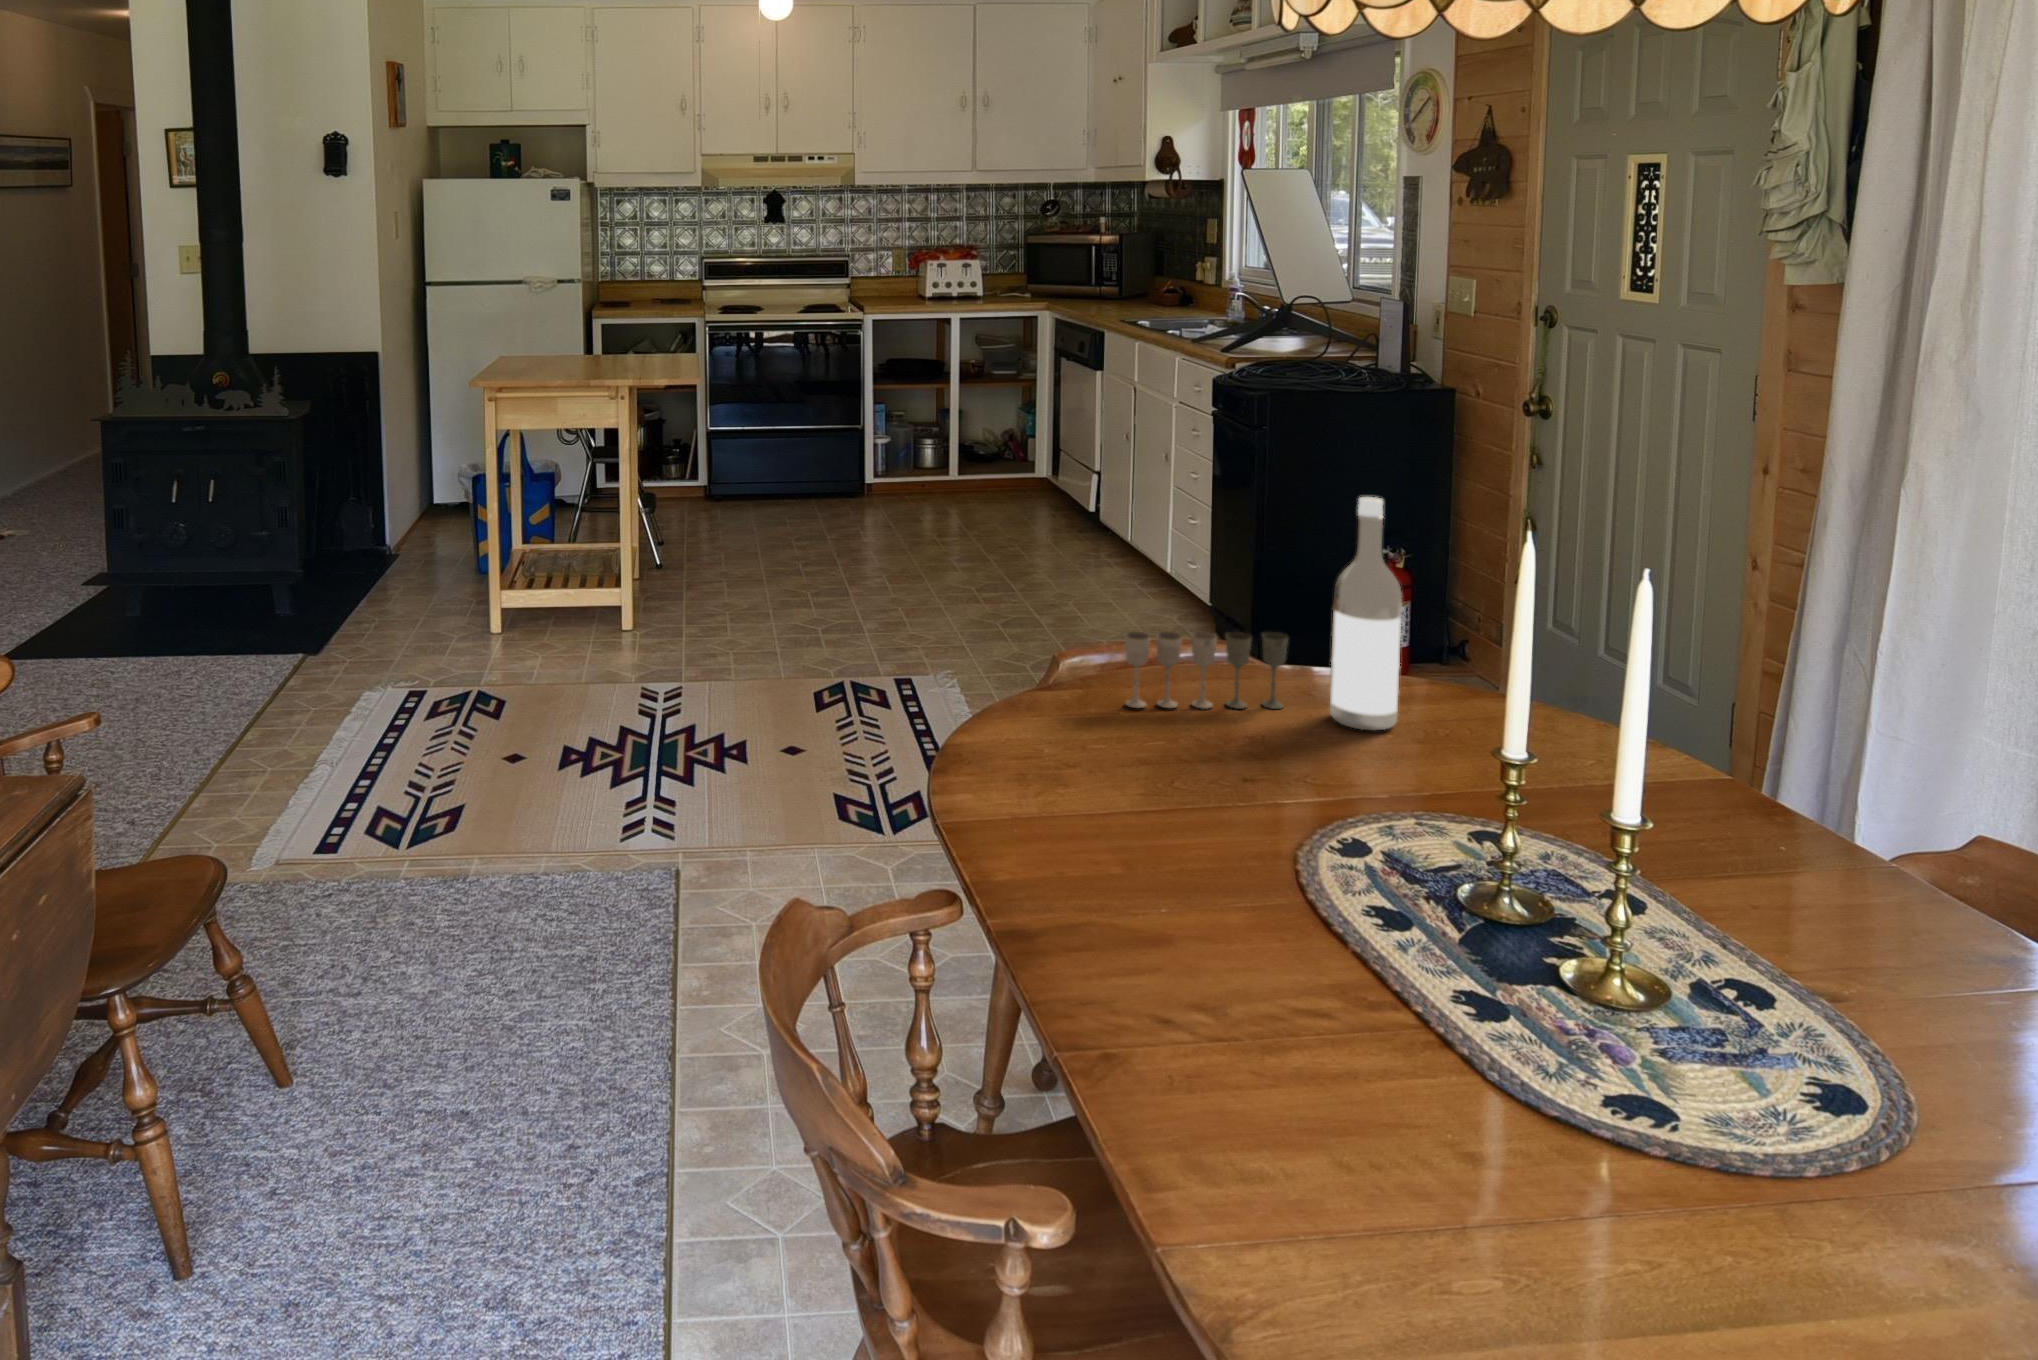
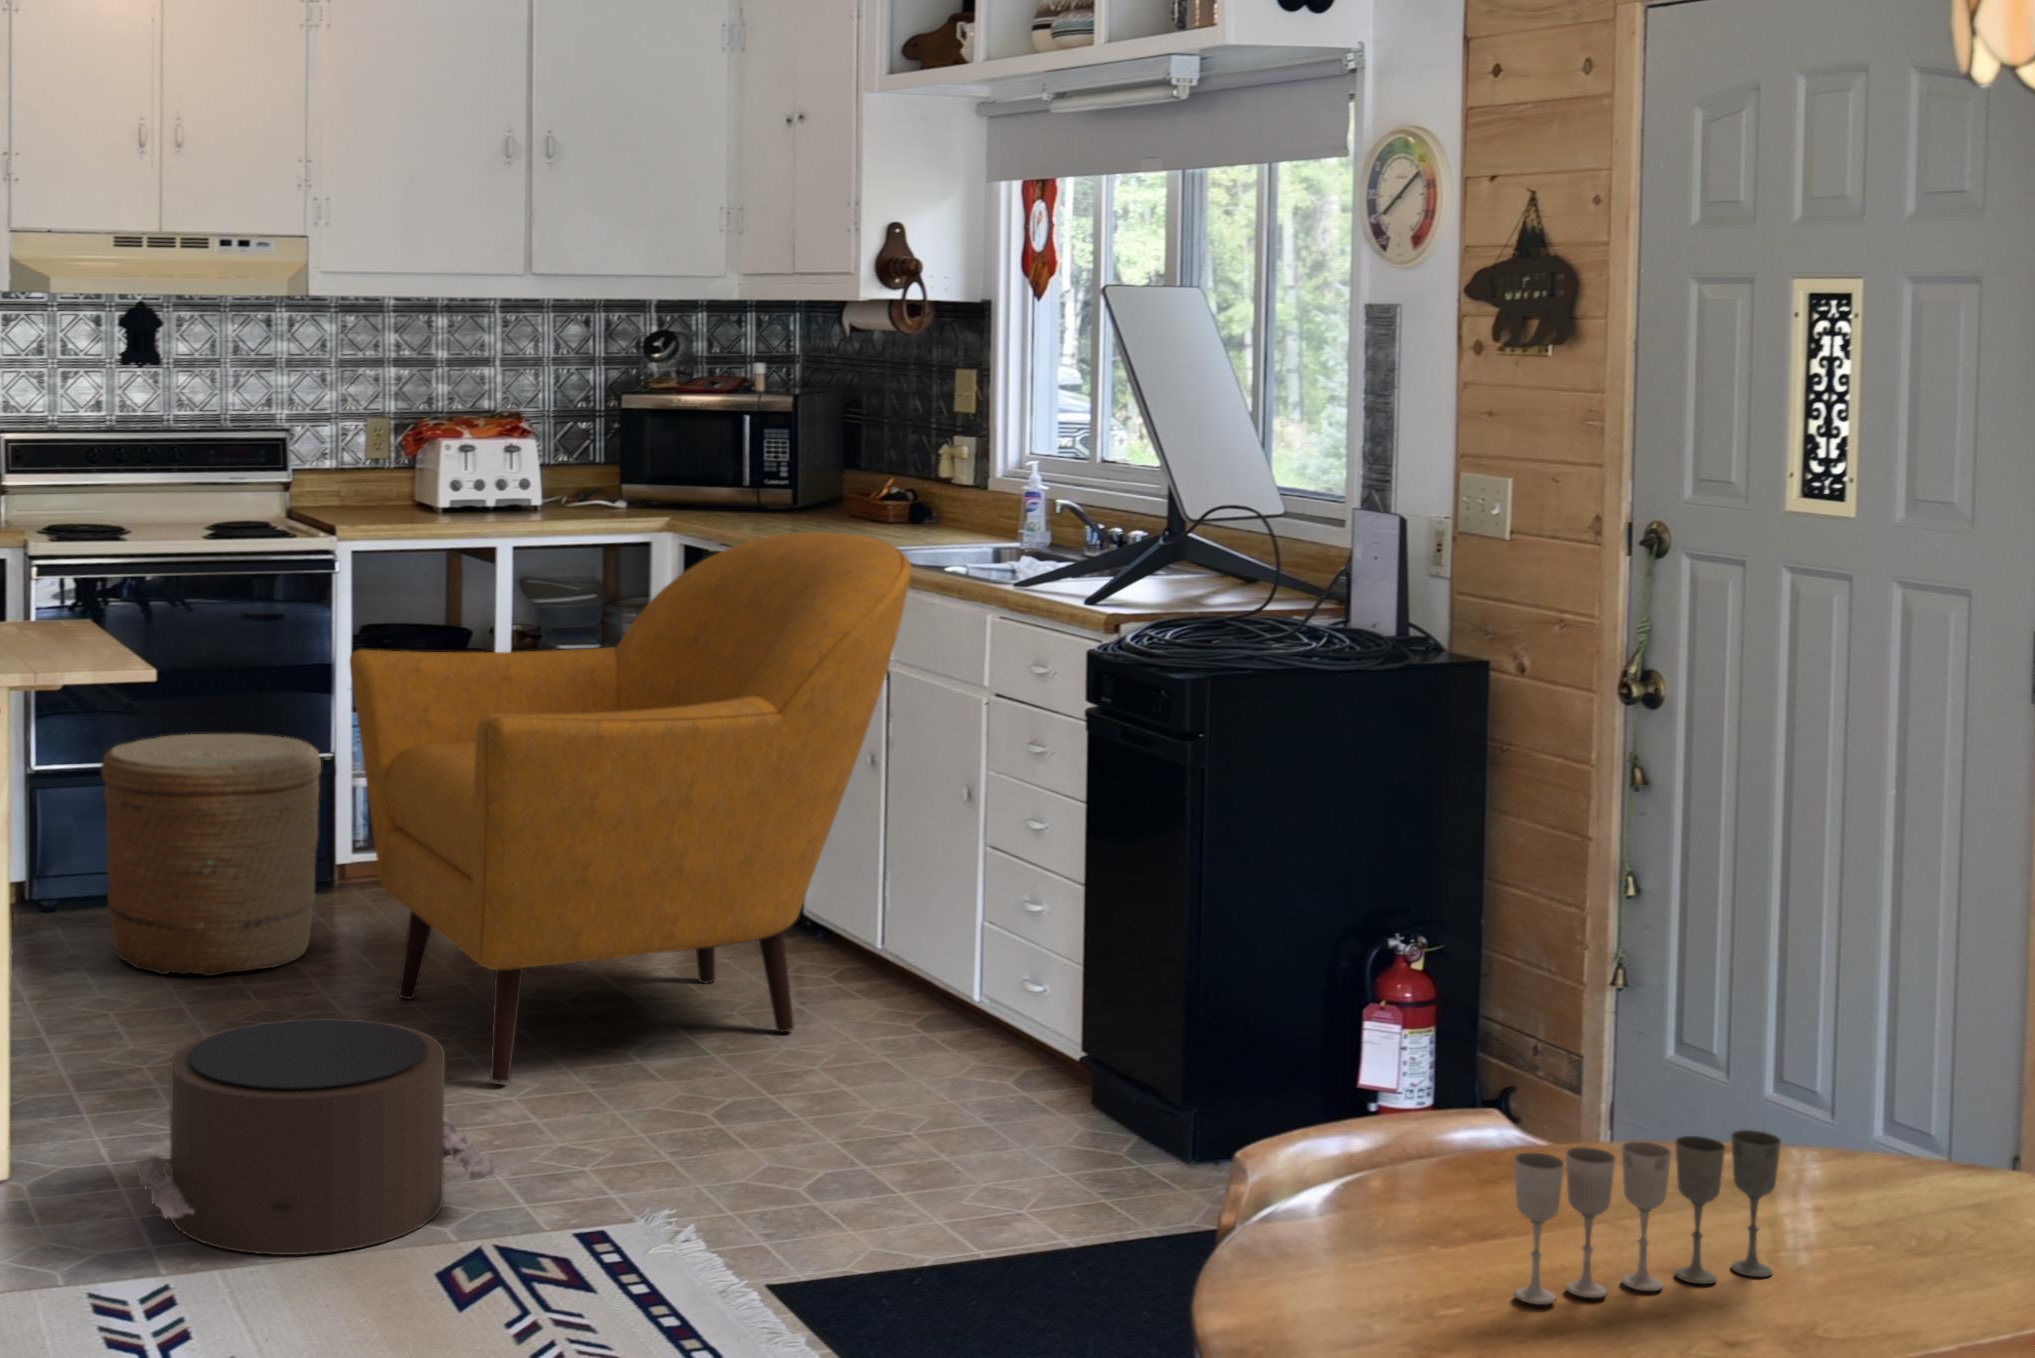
armchair: none [847,311,1136,593] -> present [350,532,911,1082]
woven basket: none [734,412,842,532] -> present [101,734,321,976]
wine bottle: present [1330,497,1402,731] -> none [1863,868,1993,1301]
pouf: none [697,552,868,664] -> present [136,1018,499,1255]

